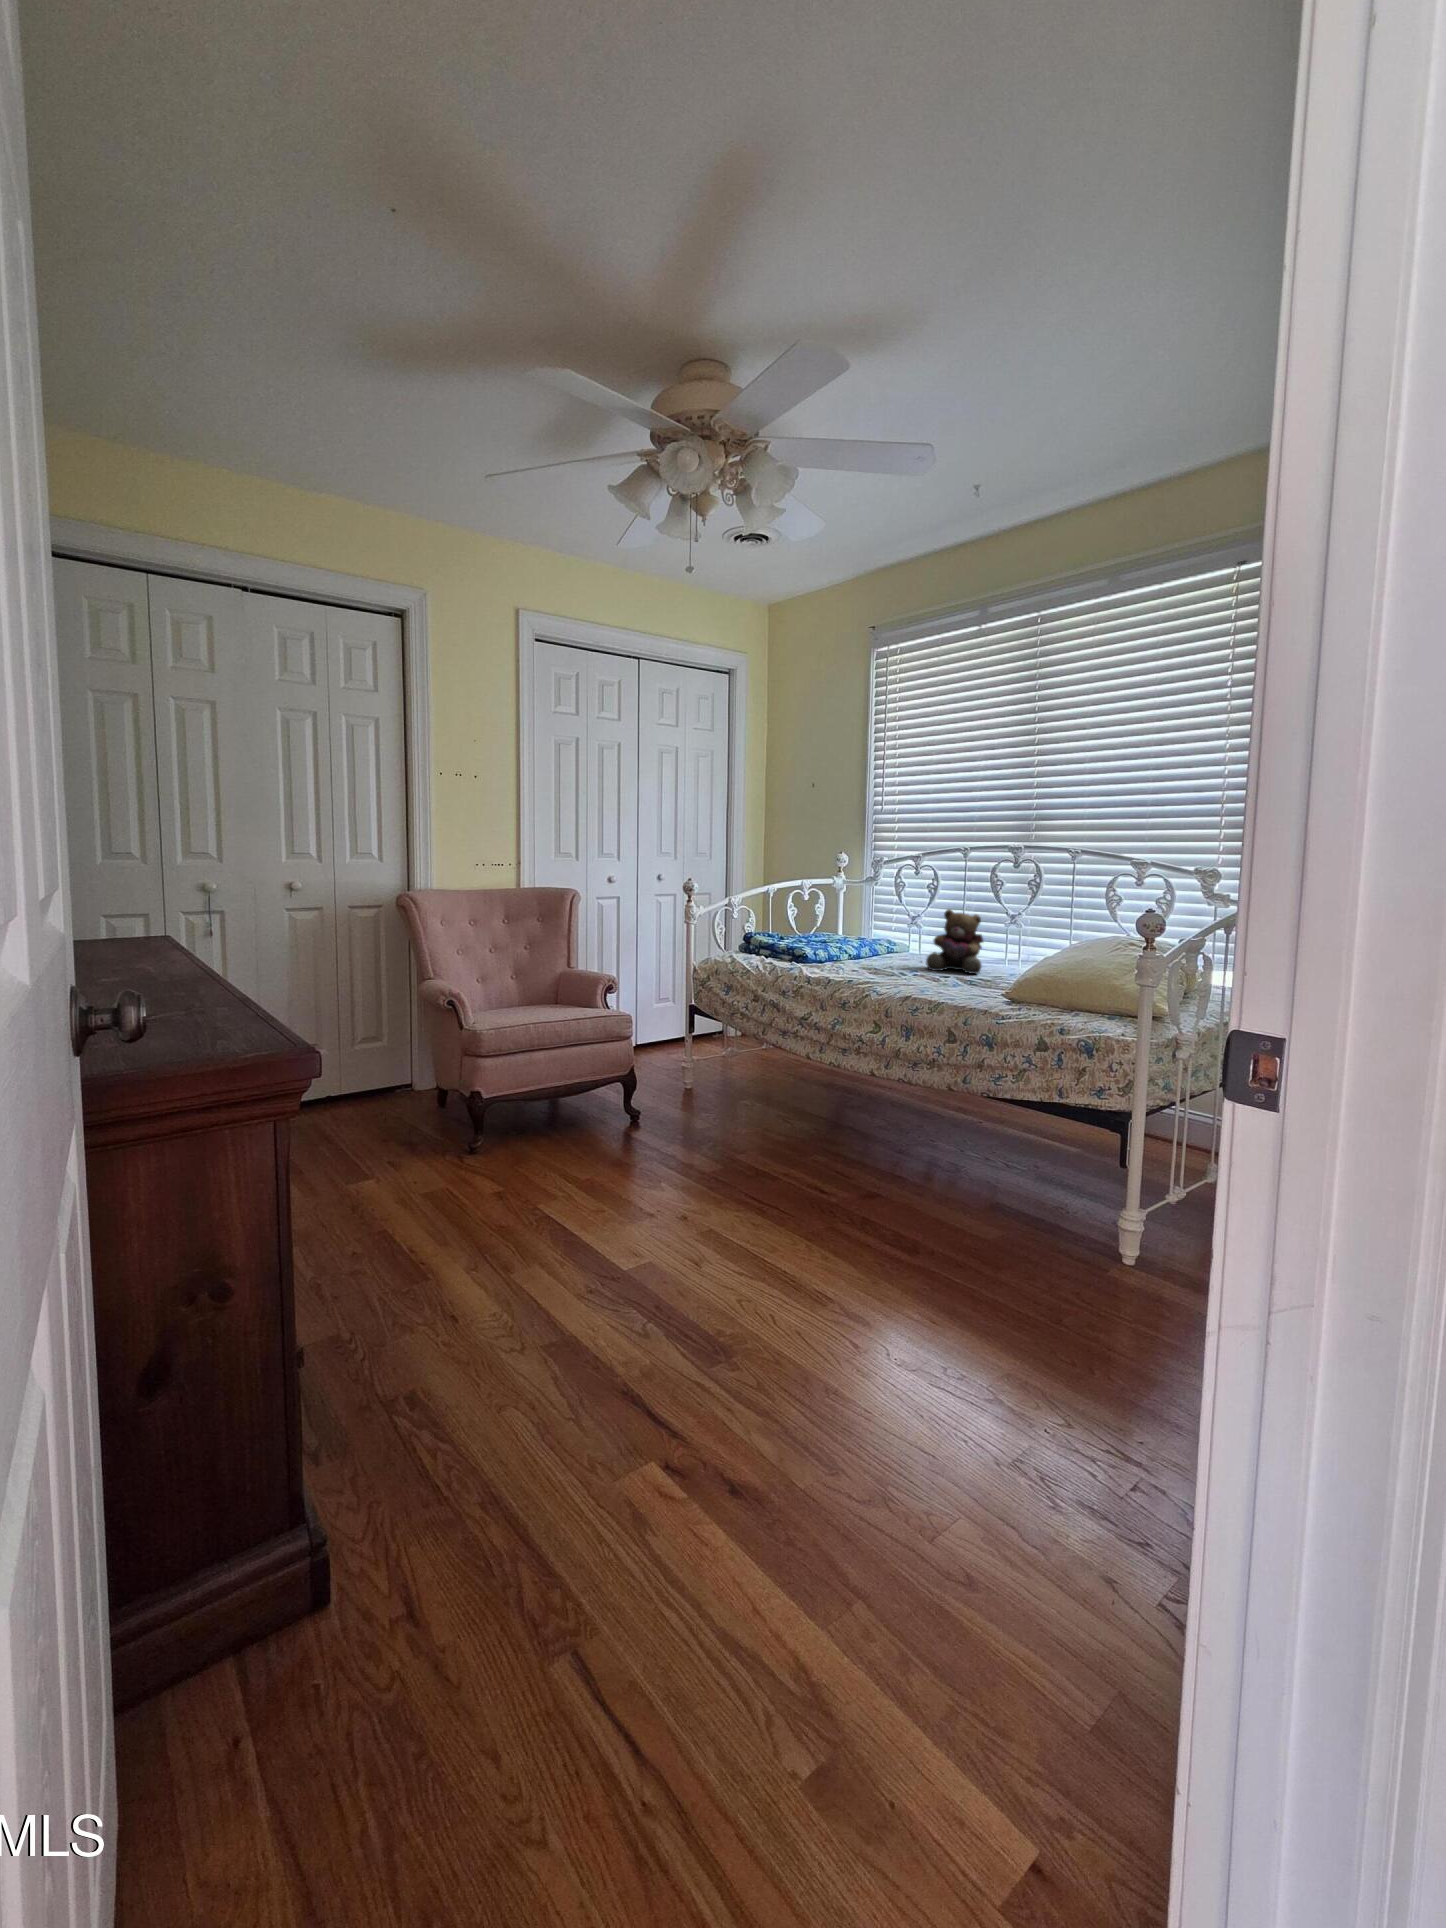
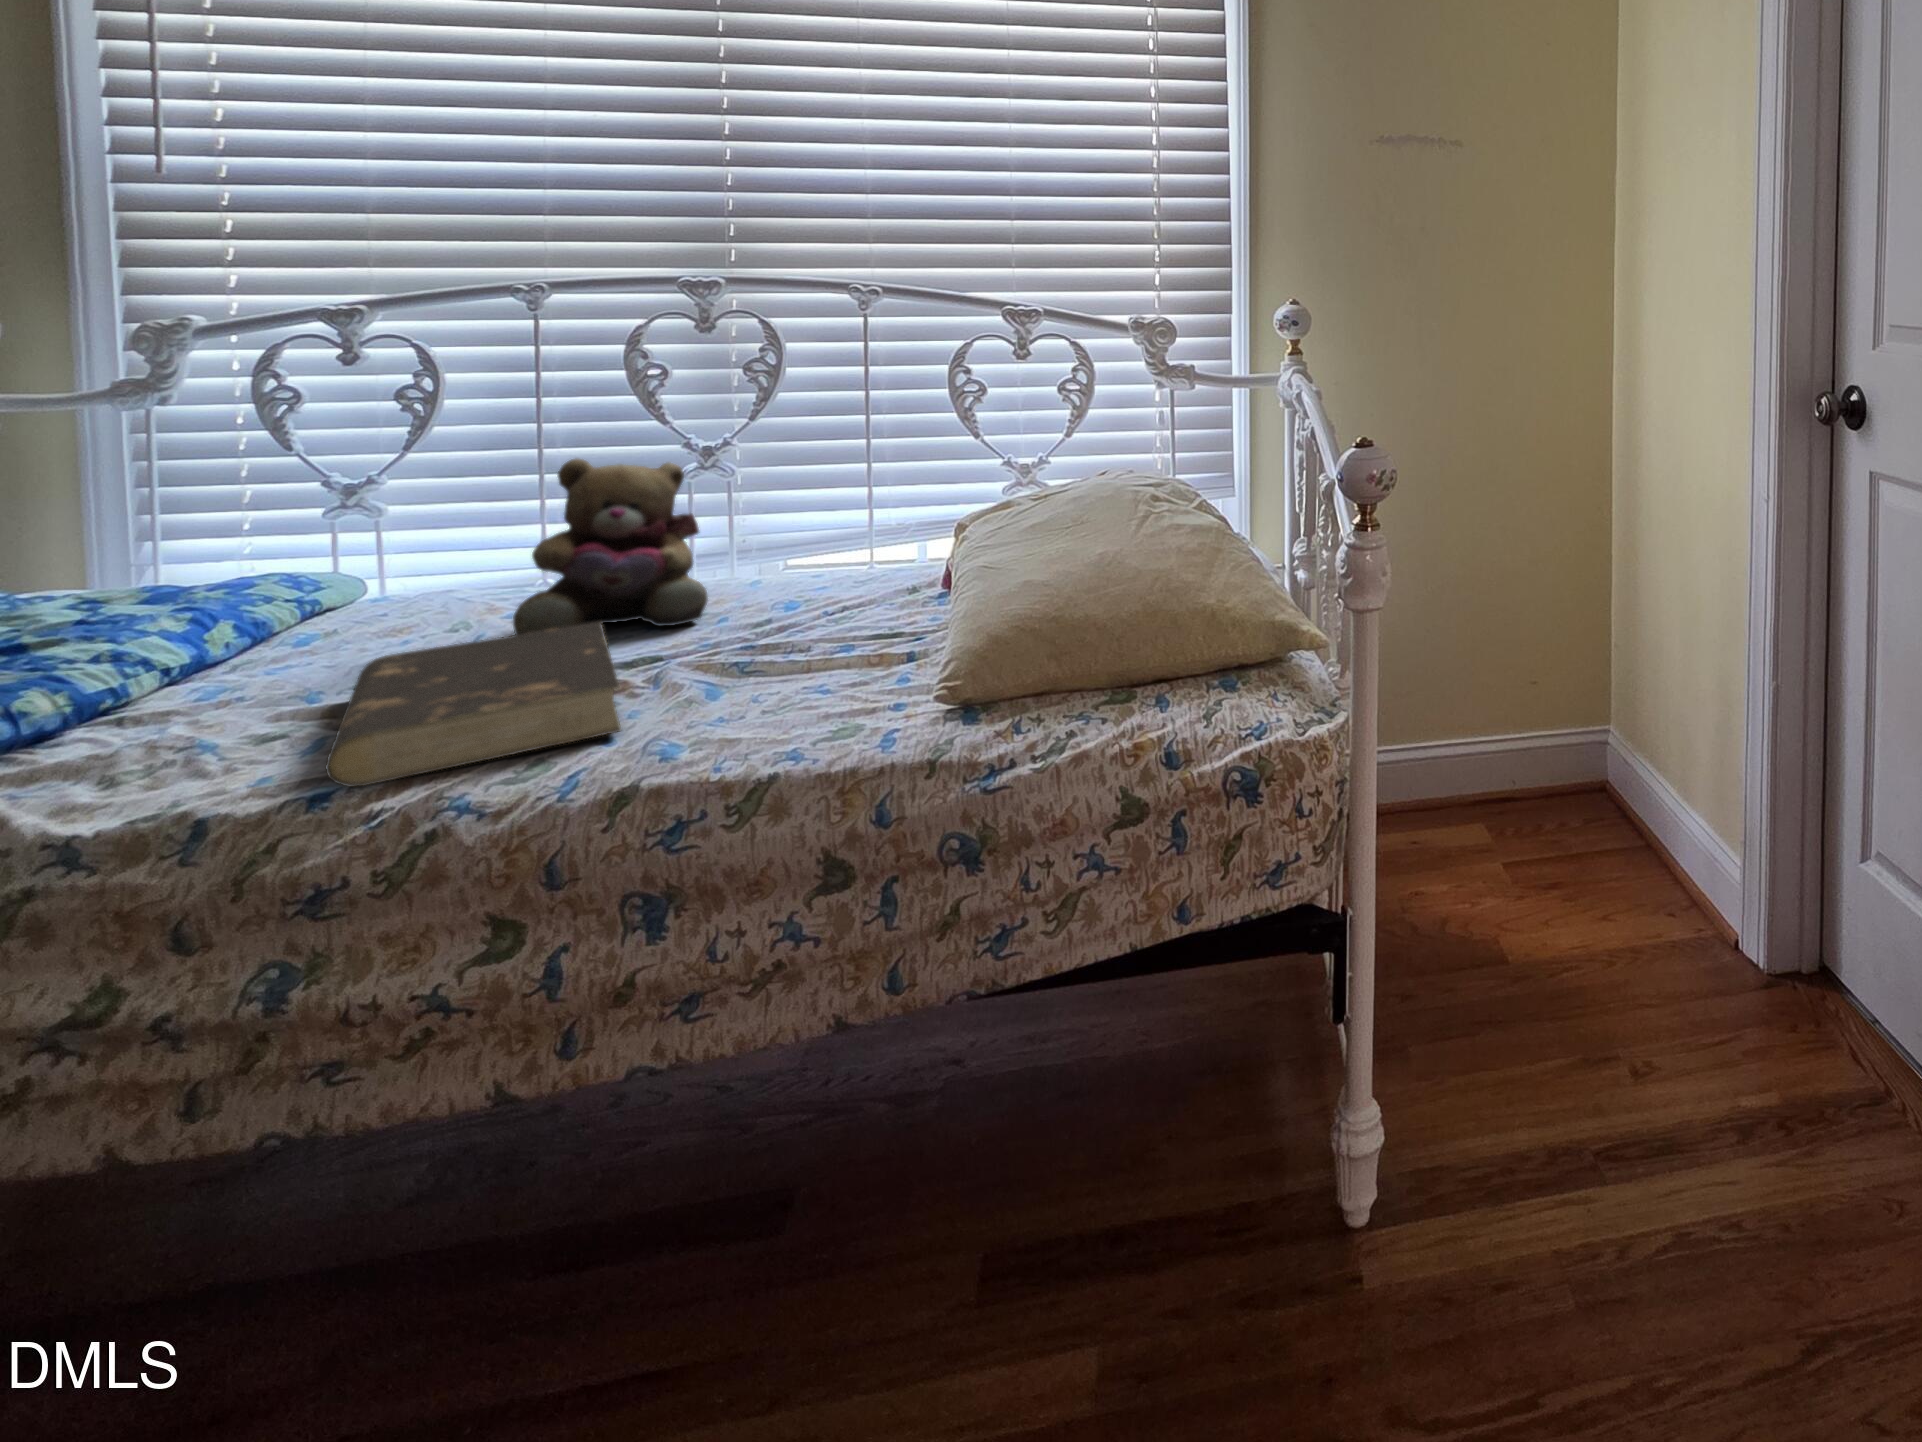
book: none [864,959,943,987] -> present [326,622,621,787]

